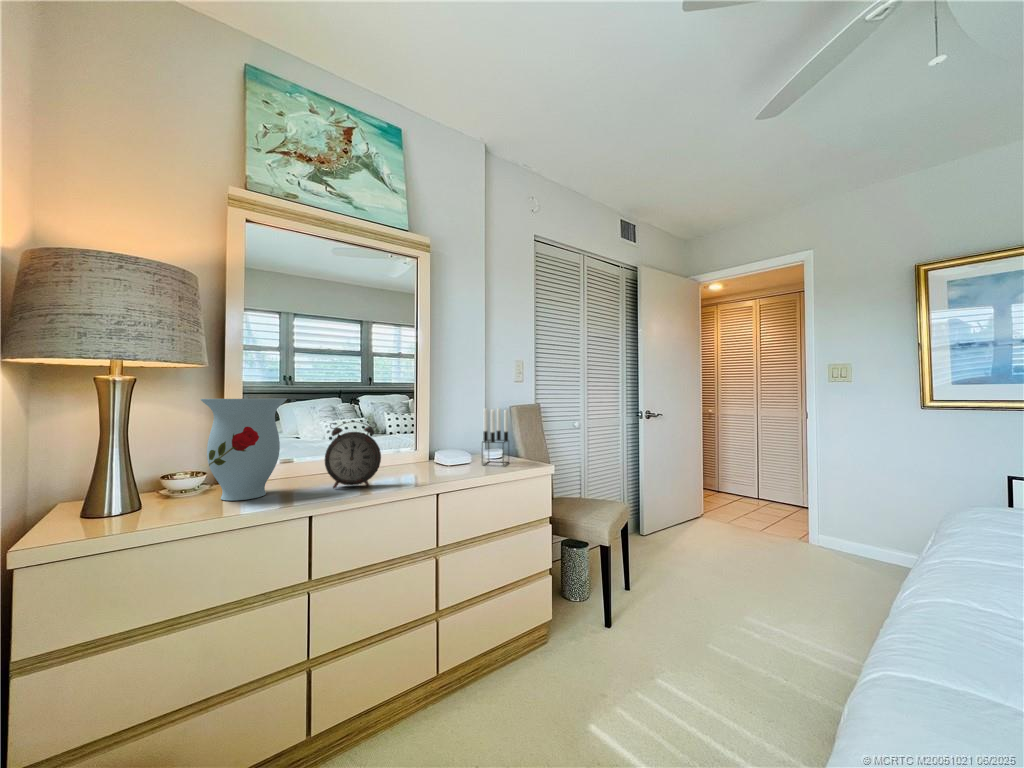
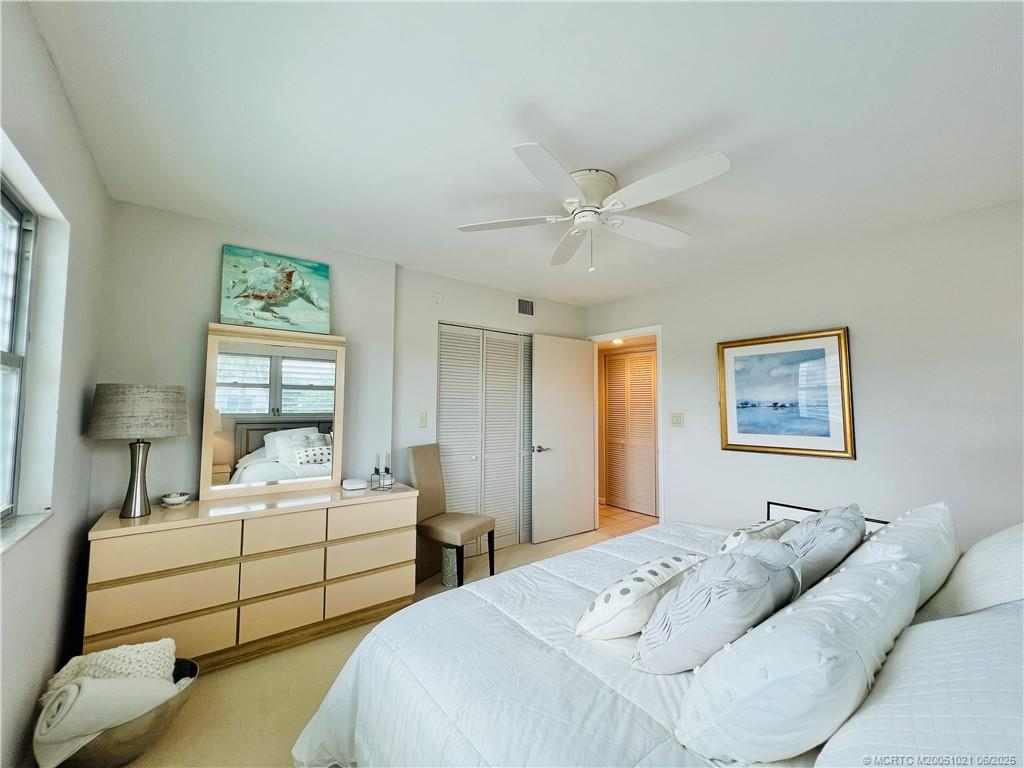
vase: present [201,399,287,501] -> none [184,451,235,511]
alarm clock: present [325,421,381,488] -> none [257,464,293,505]

